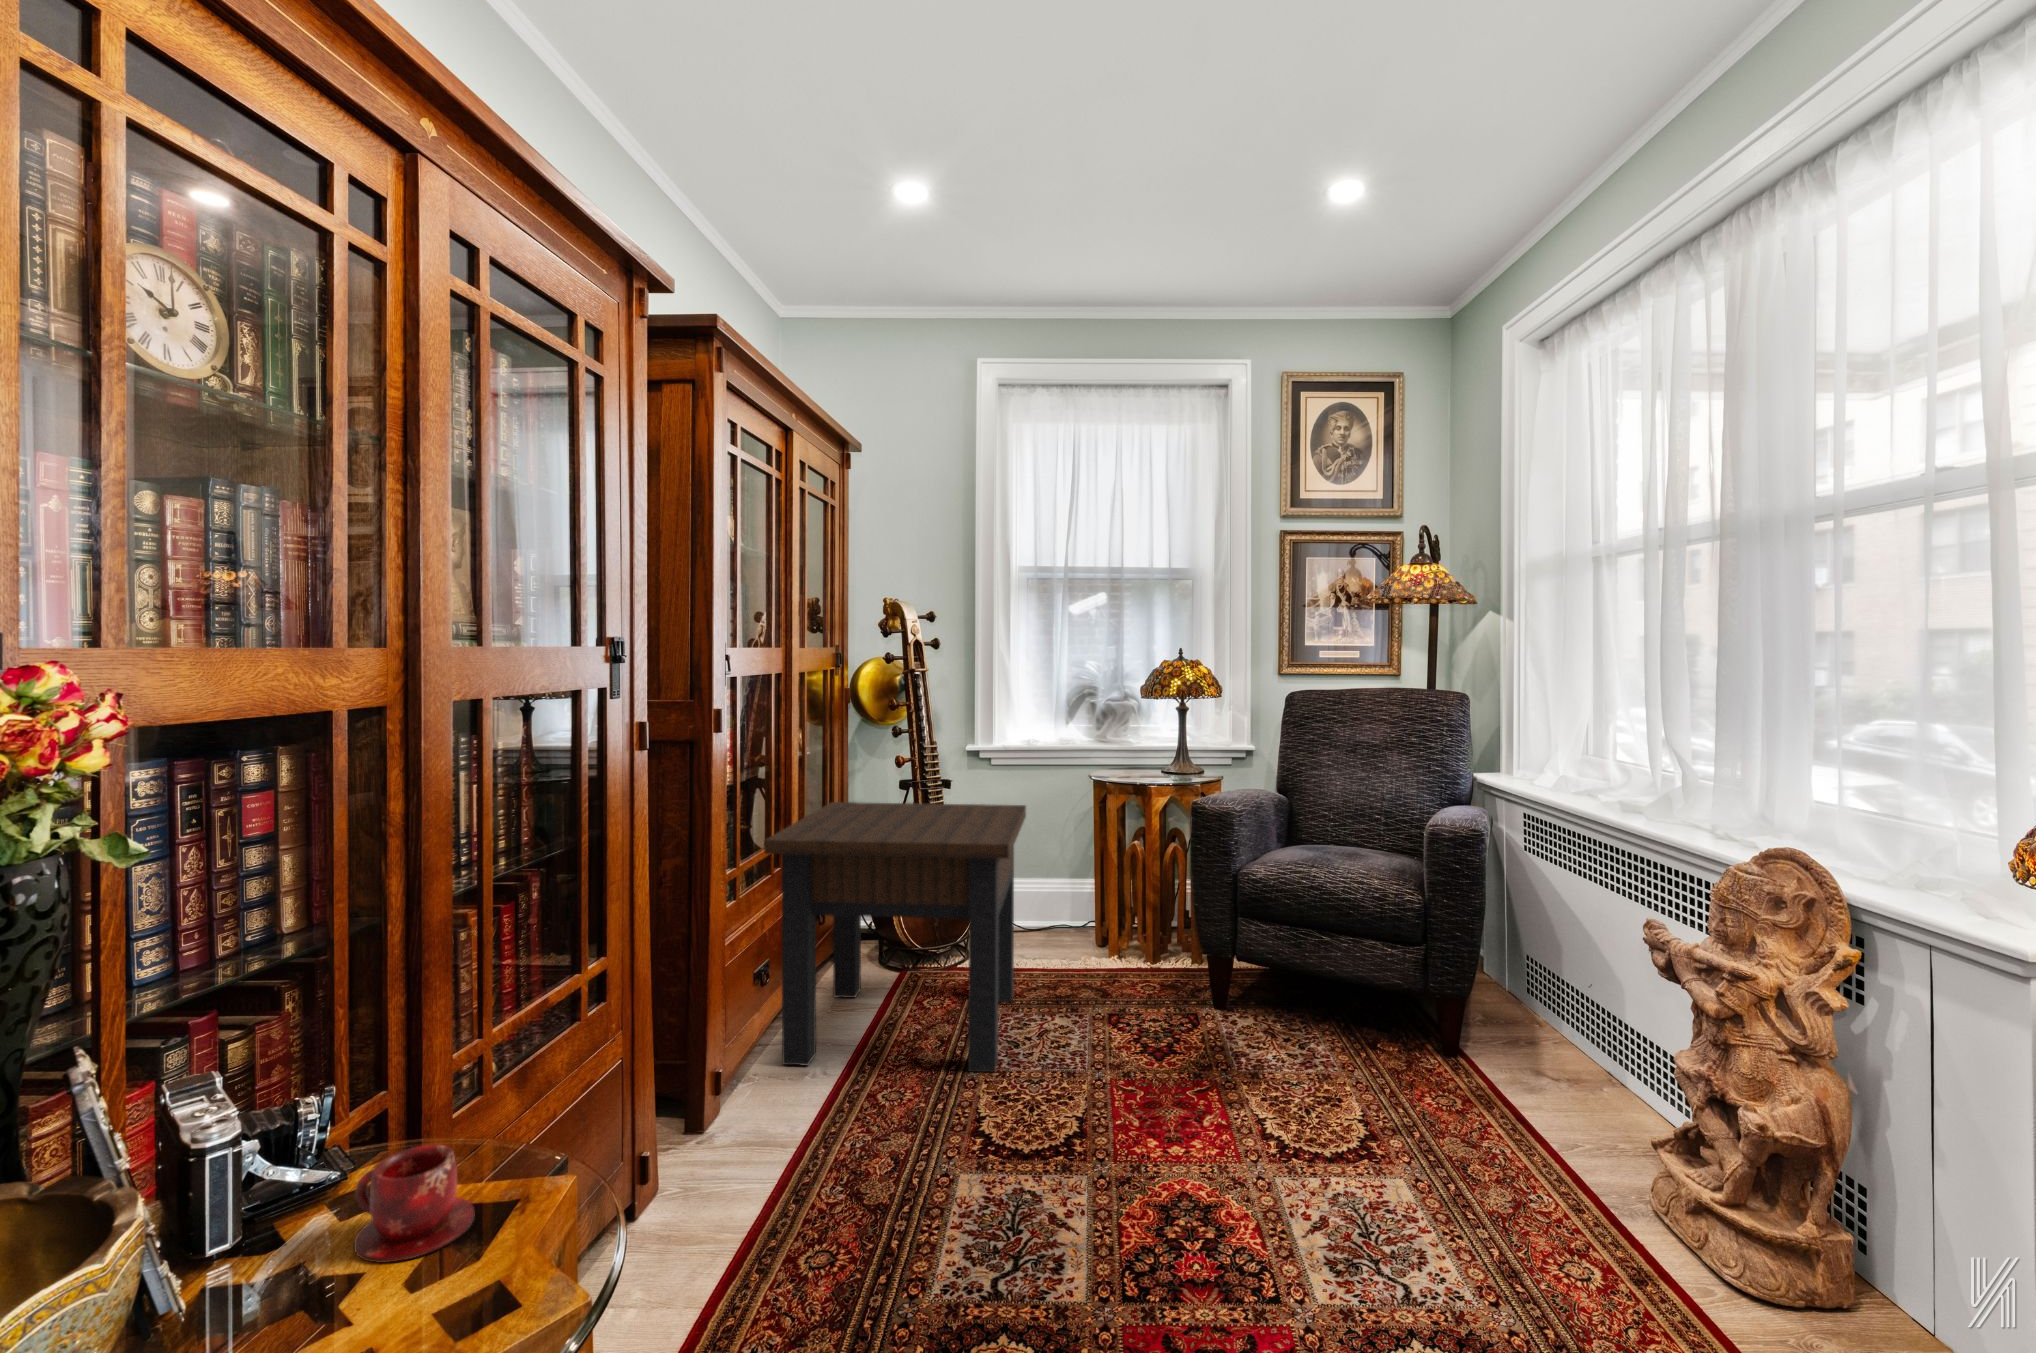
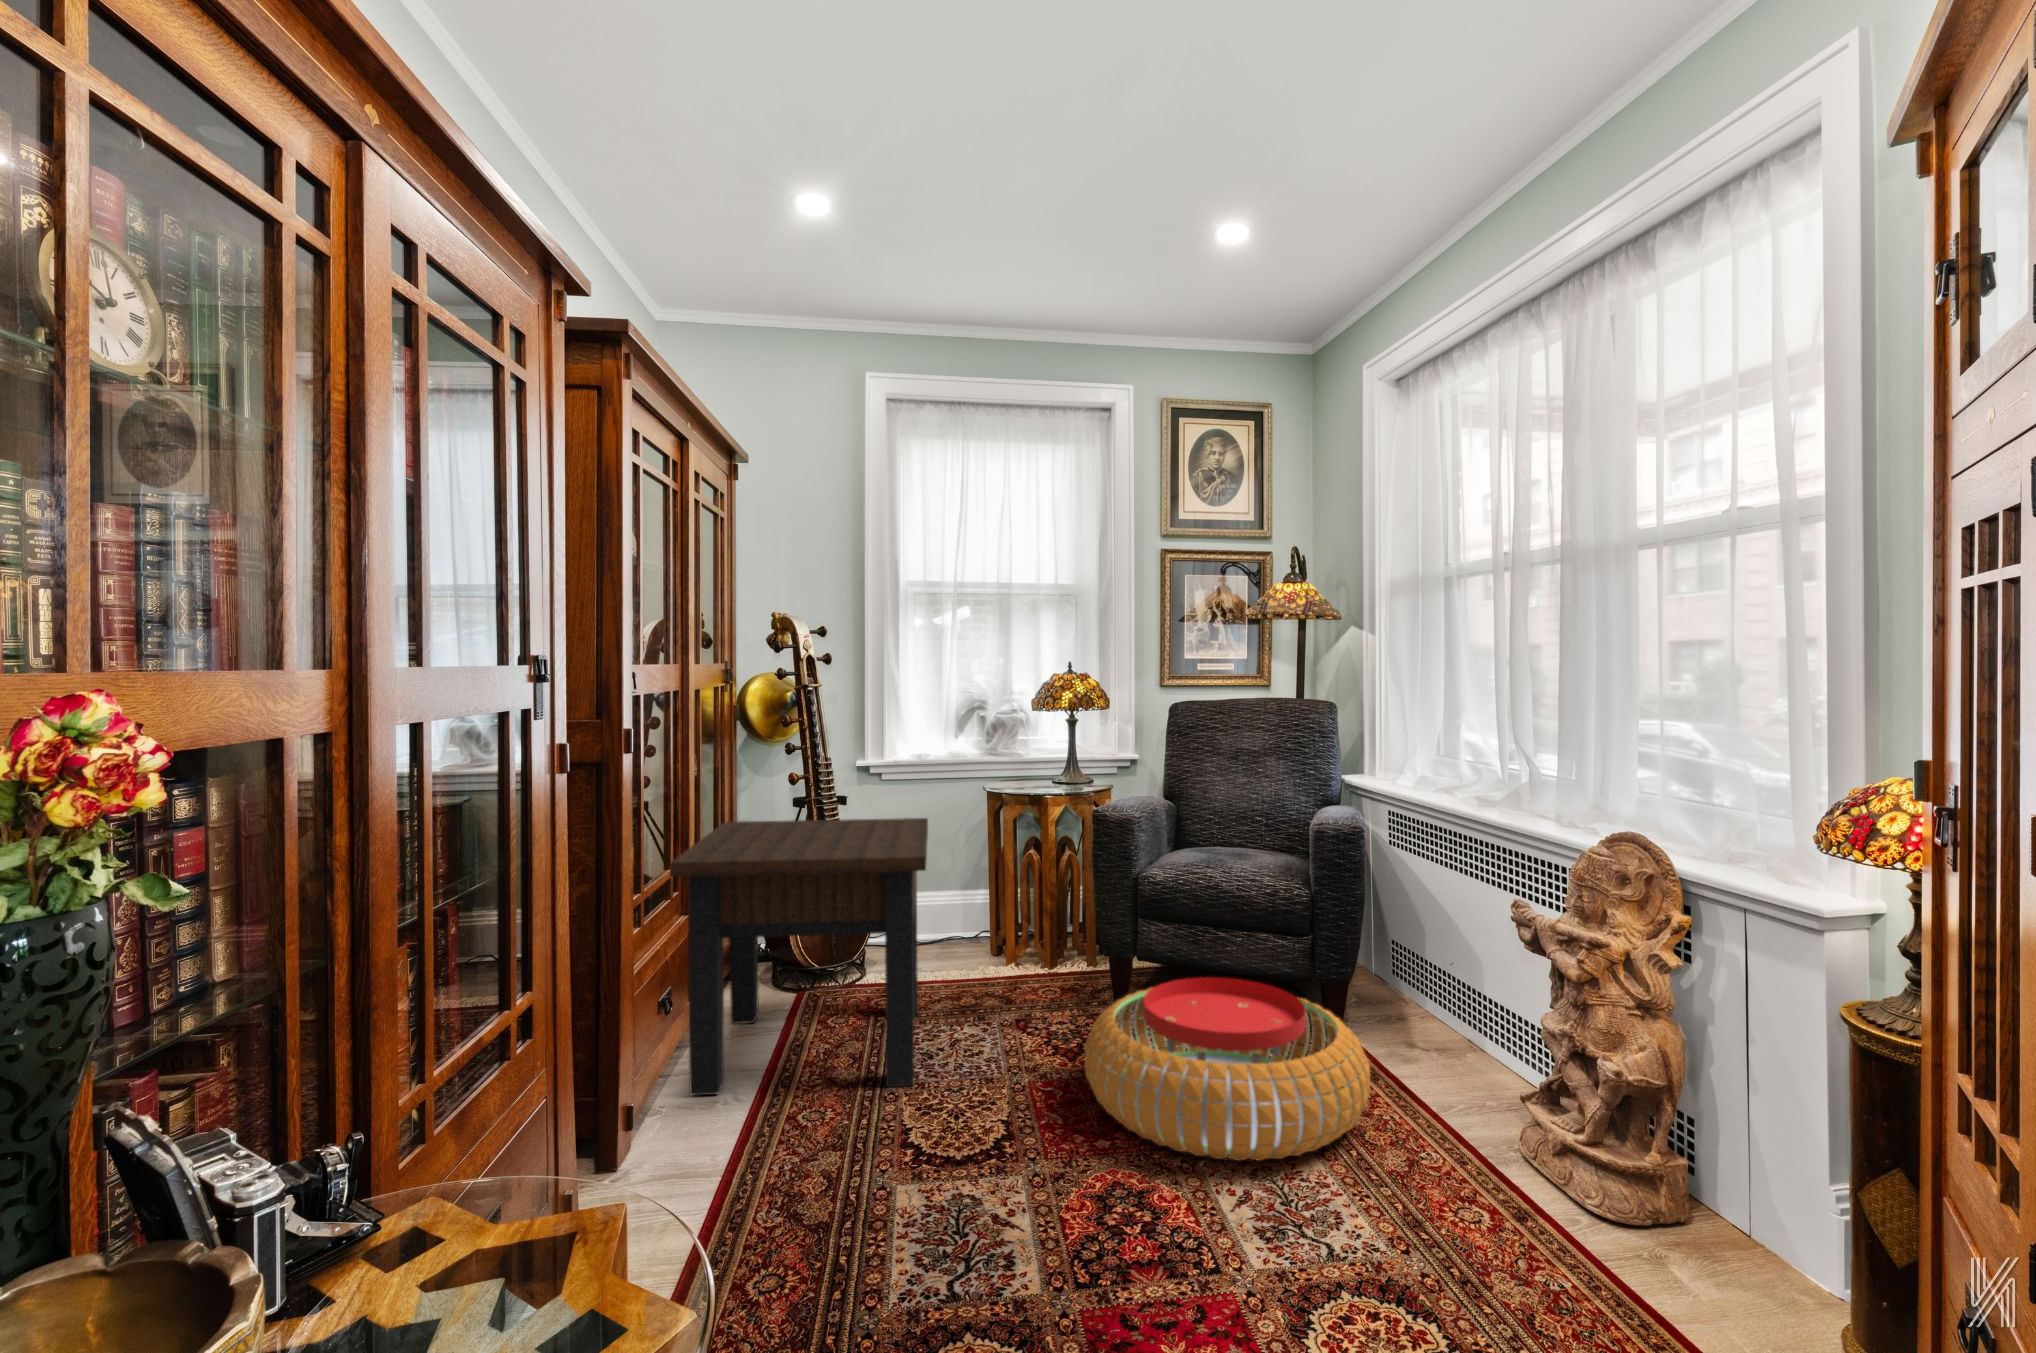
pouf: none [1165,983,1476,1184] -> present [1085,977,1370,1161]
teacup: present [354,1144,475,1263] -> none [396,1173,519,1293]

